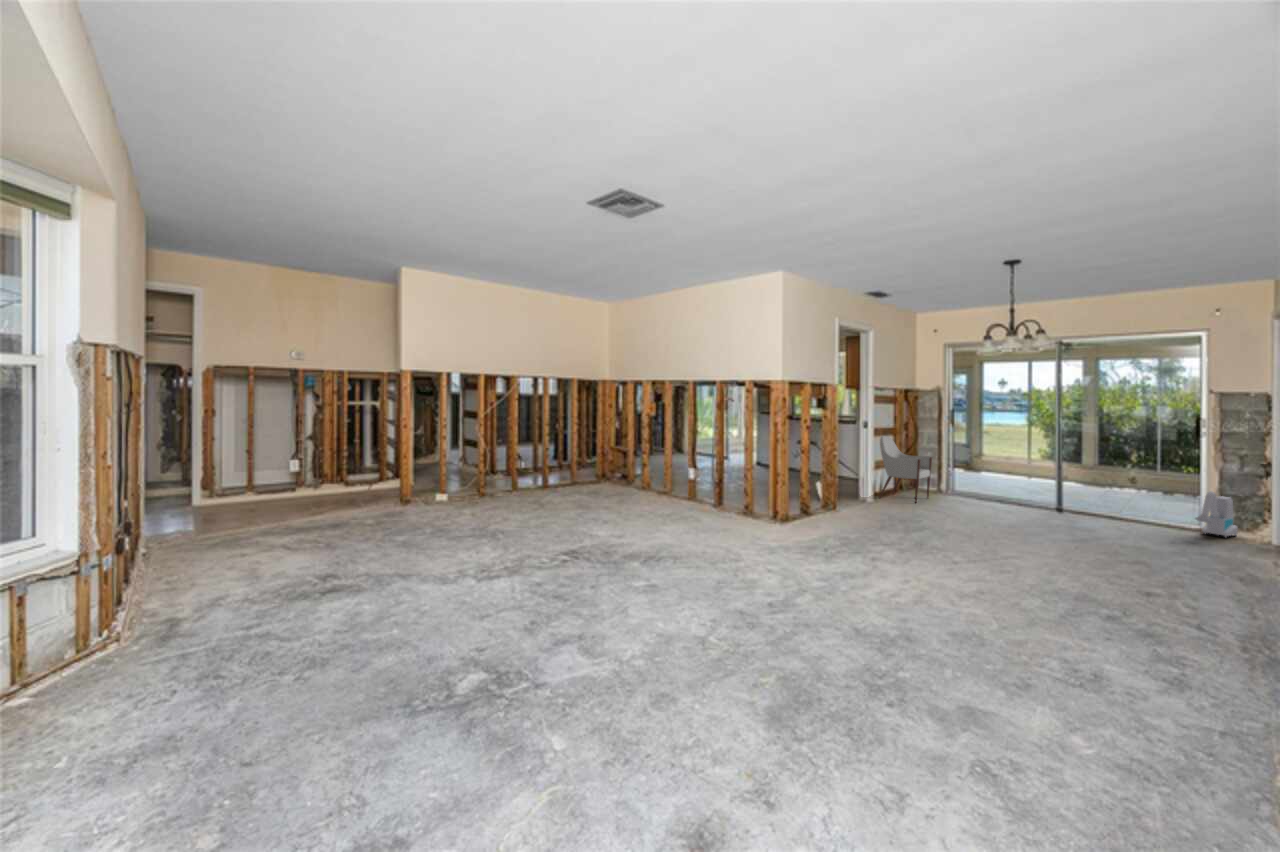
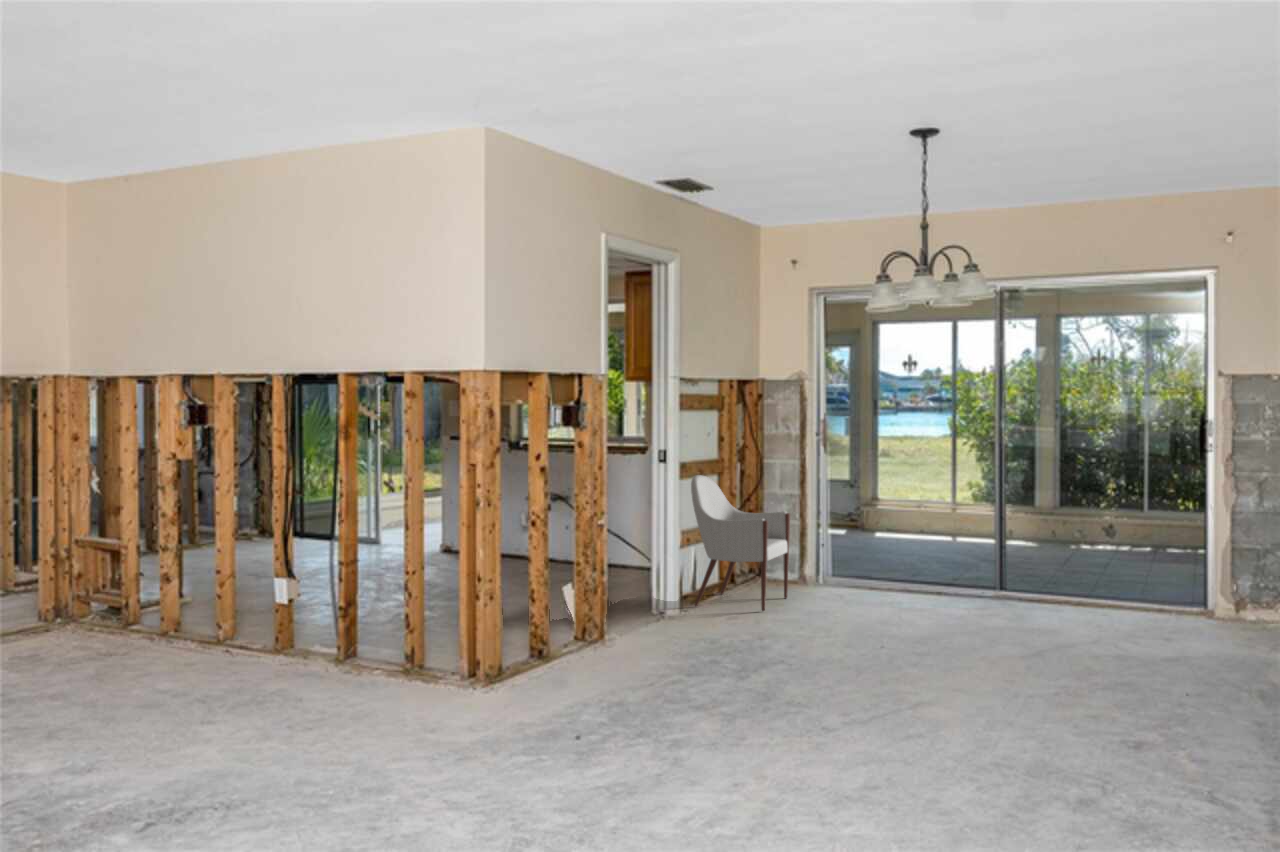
vacuum cleaner: present [1195,491,1238,537] -> none [1205,548,1263,627]

